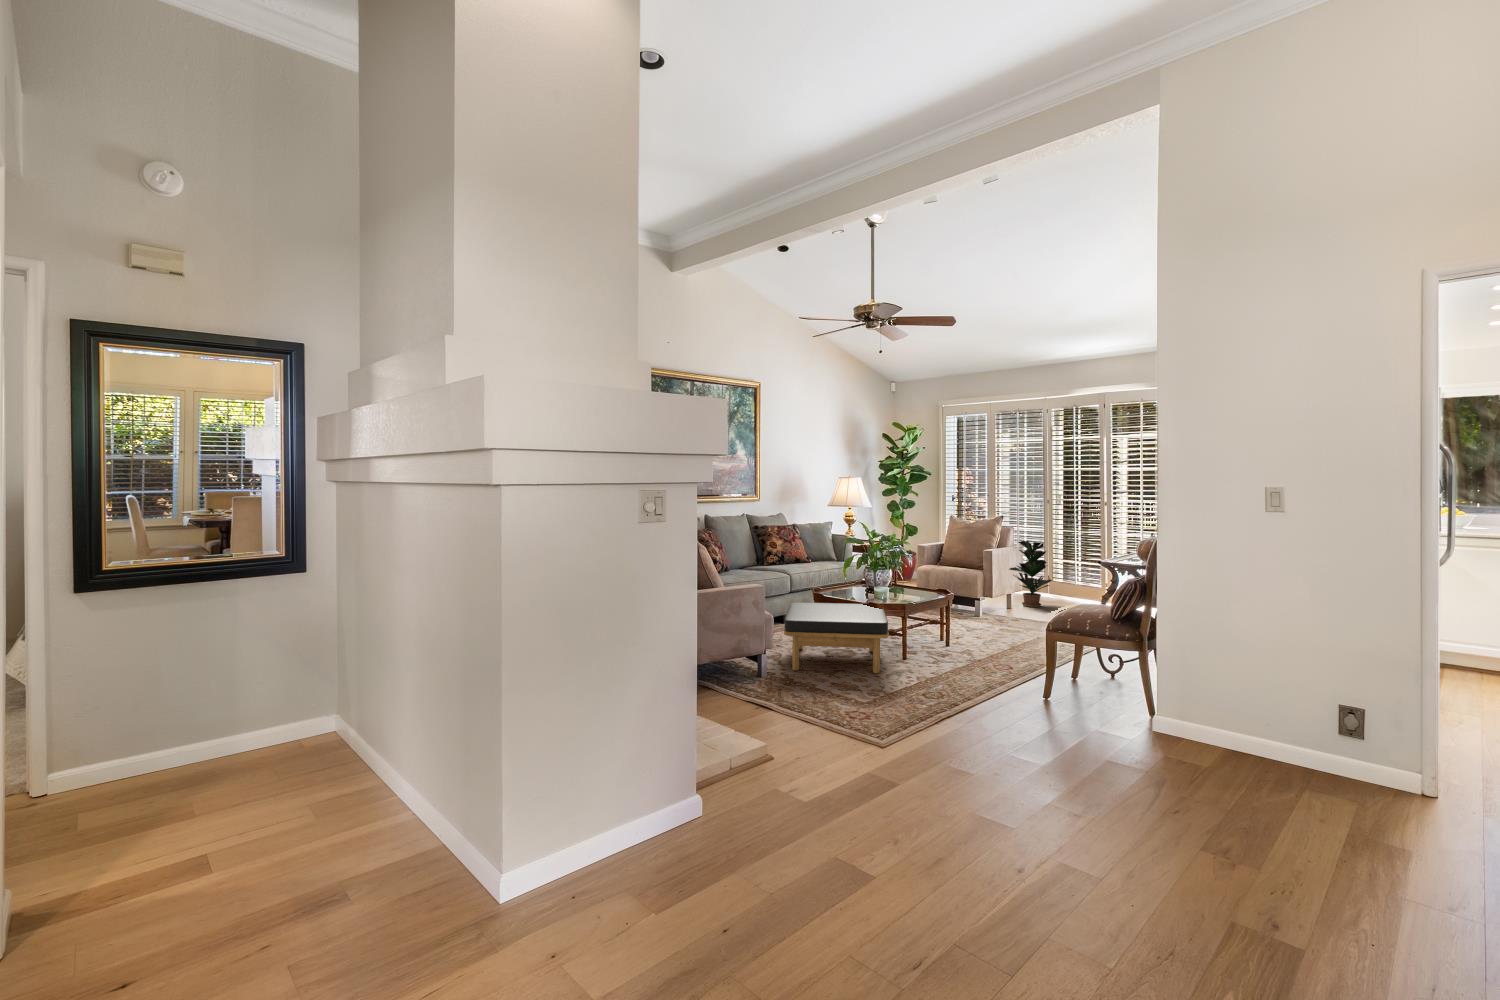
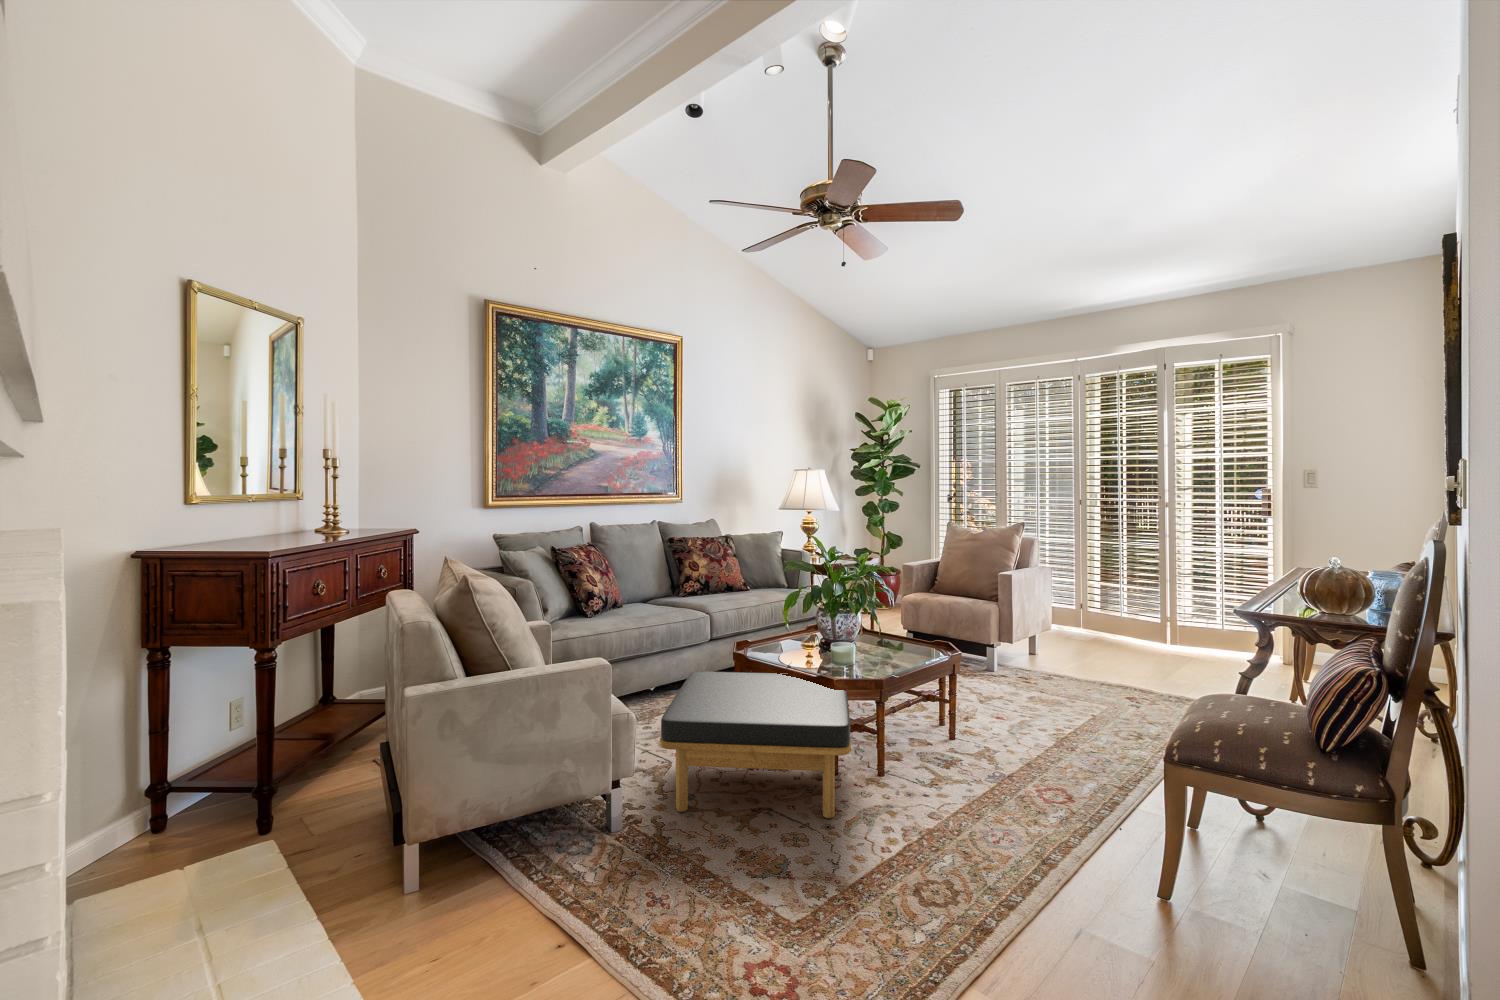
potted plant: present [1009,541,1052,607] -> none [1032,558,1097,655]

